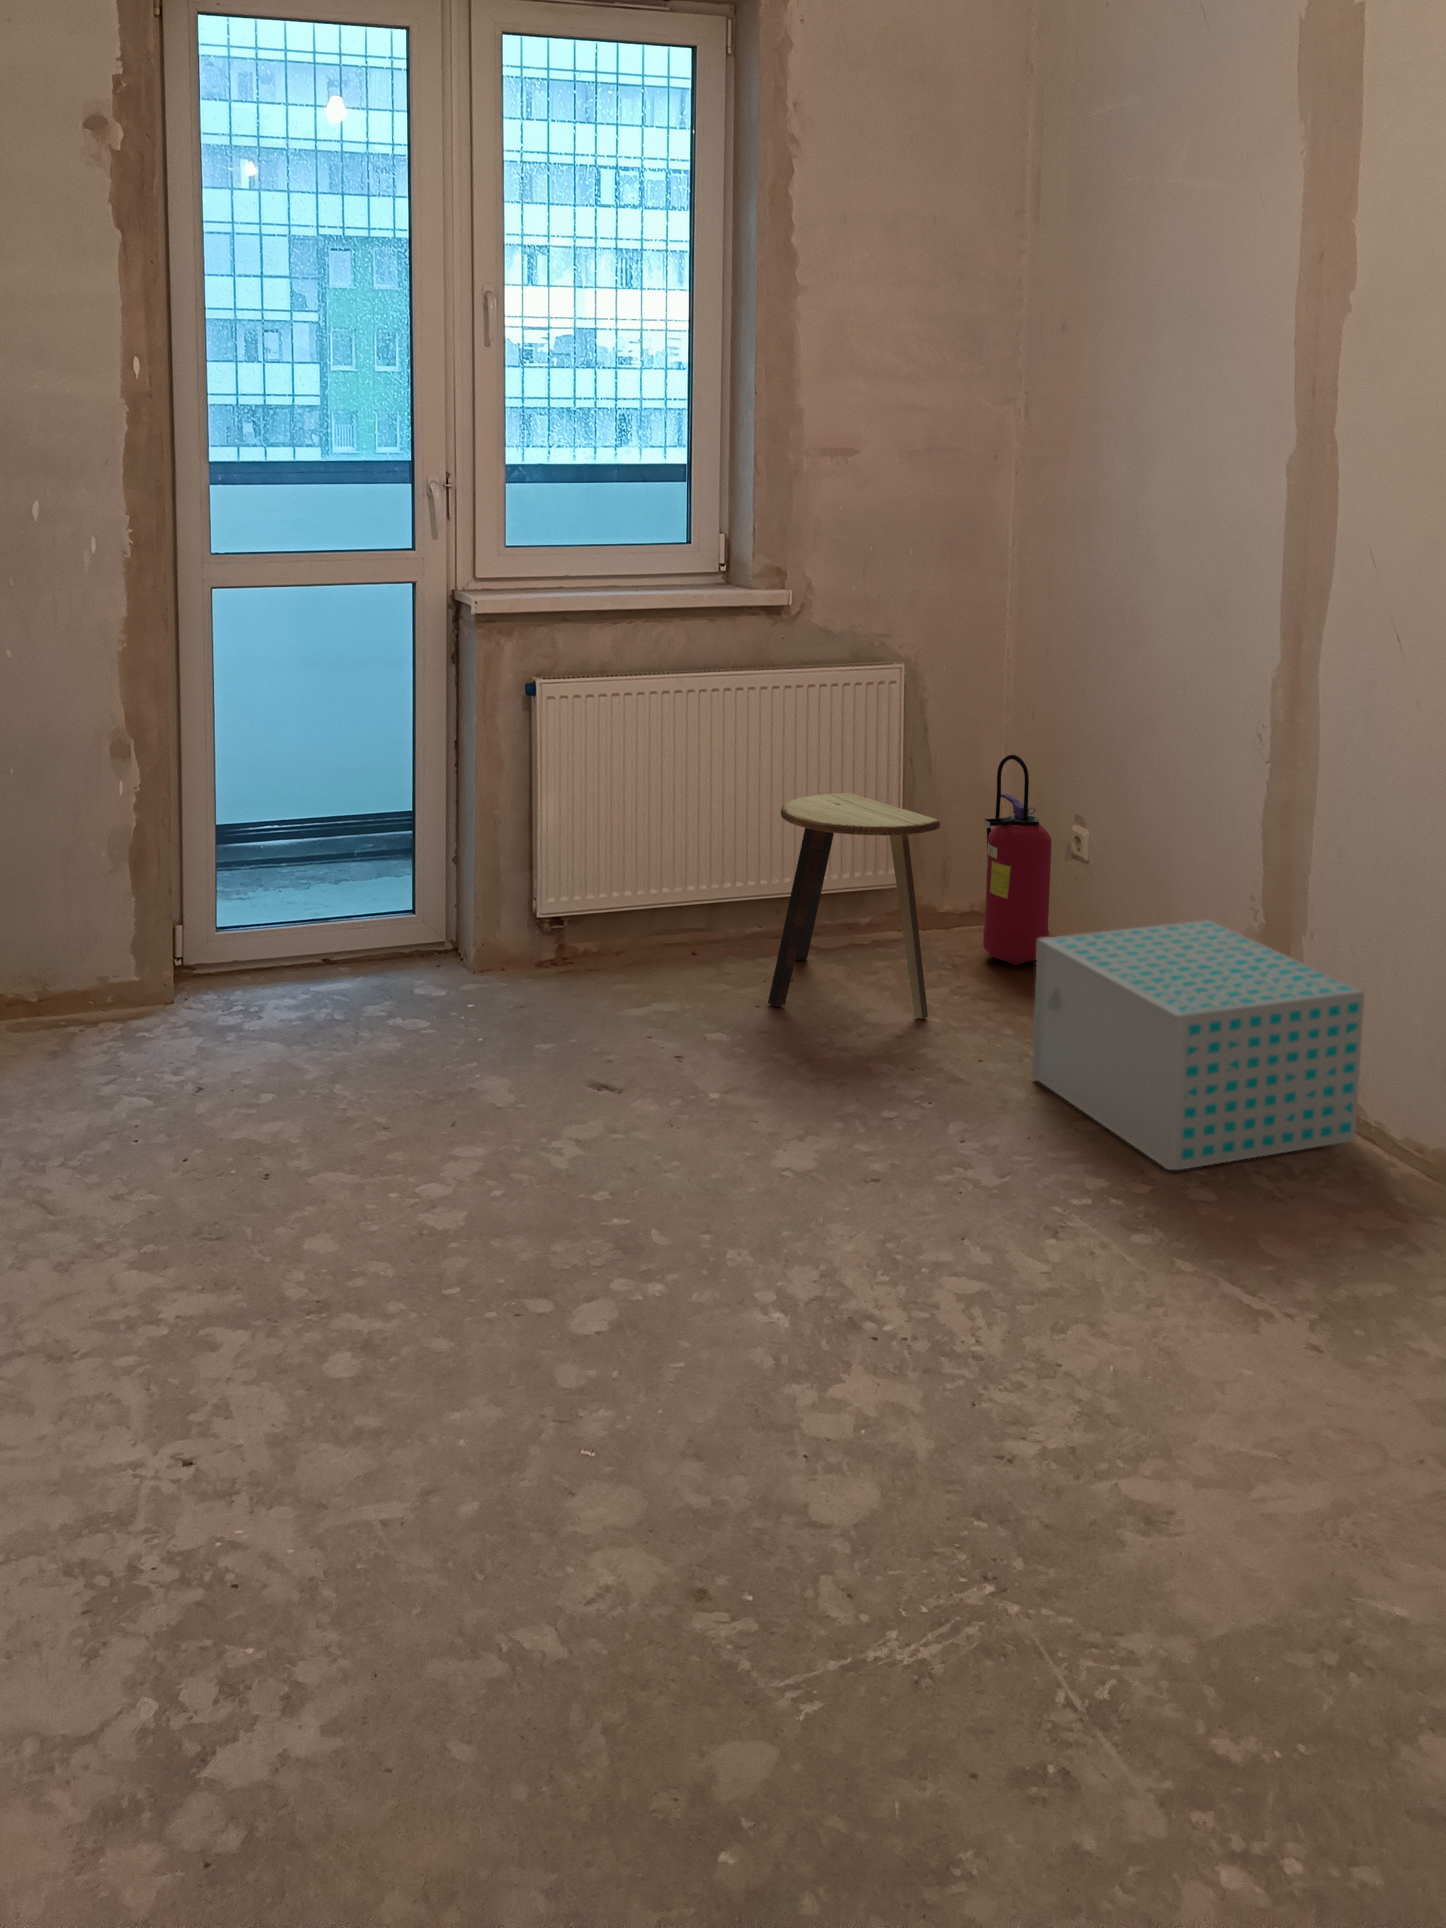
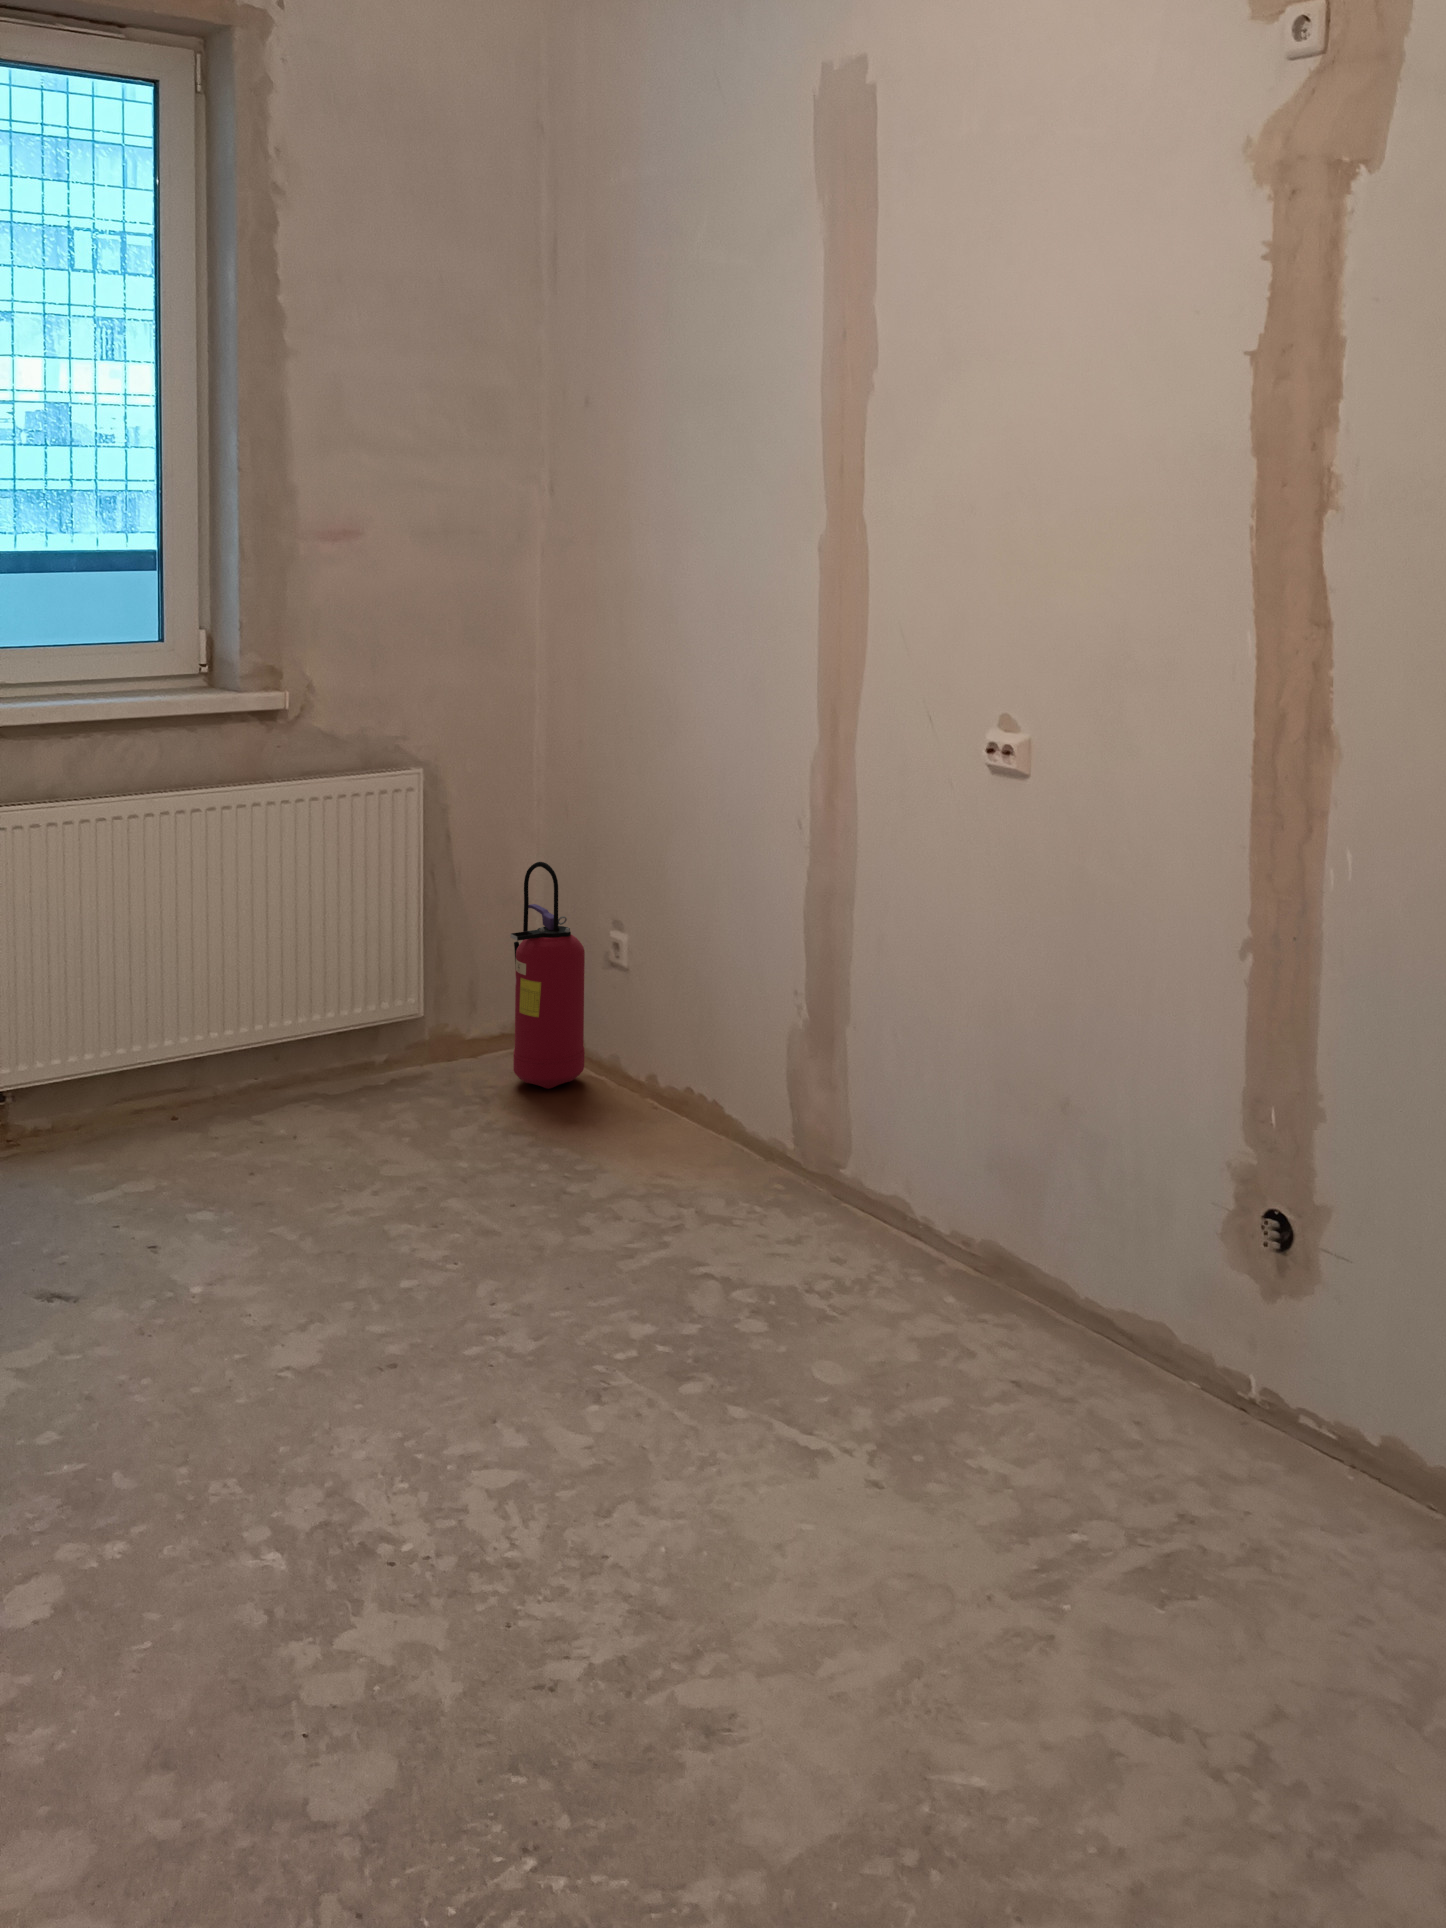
stool: present [768,793,940,1019] -> none [264,915,461,1166]
storage box: present [1032,920,1364,1170] -> none [570,1024,910,1301]

